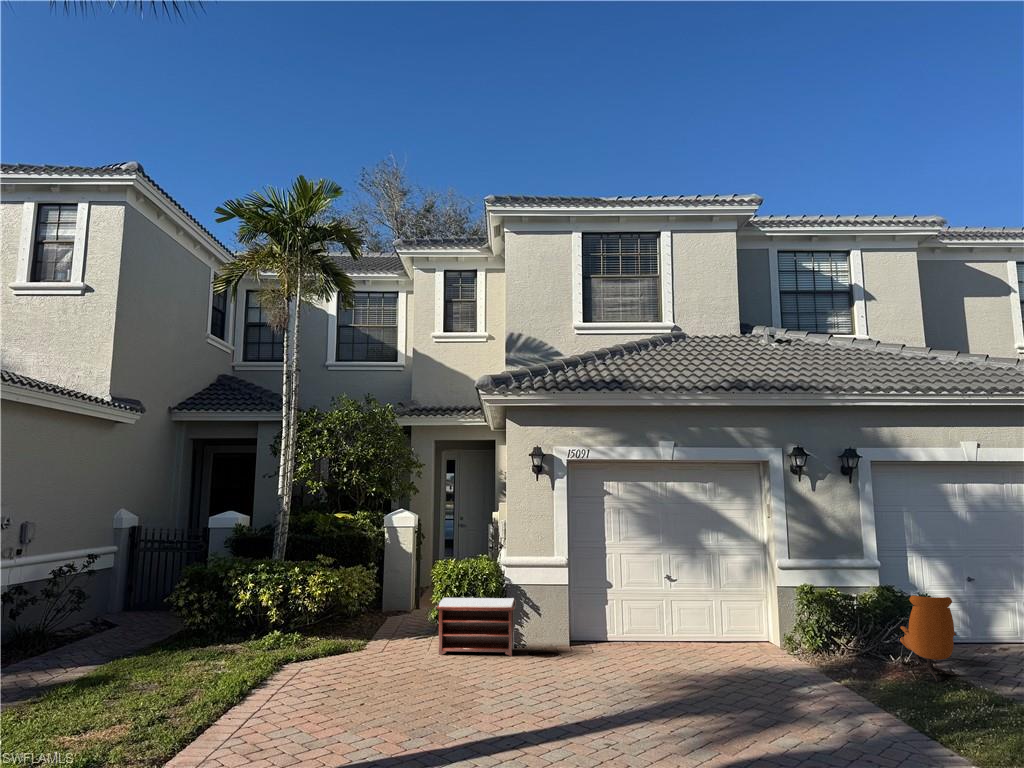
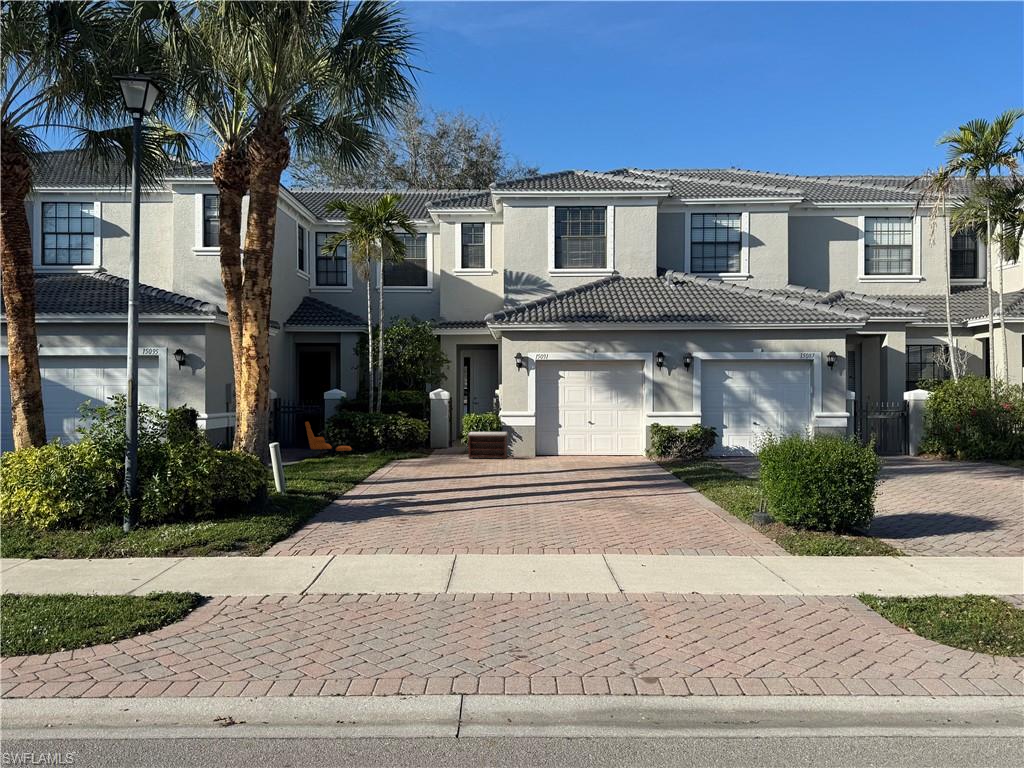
lounge chair: present [900,595,959,682] -> present [305,422,351,457]

